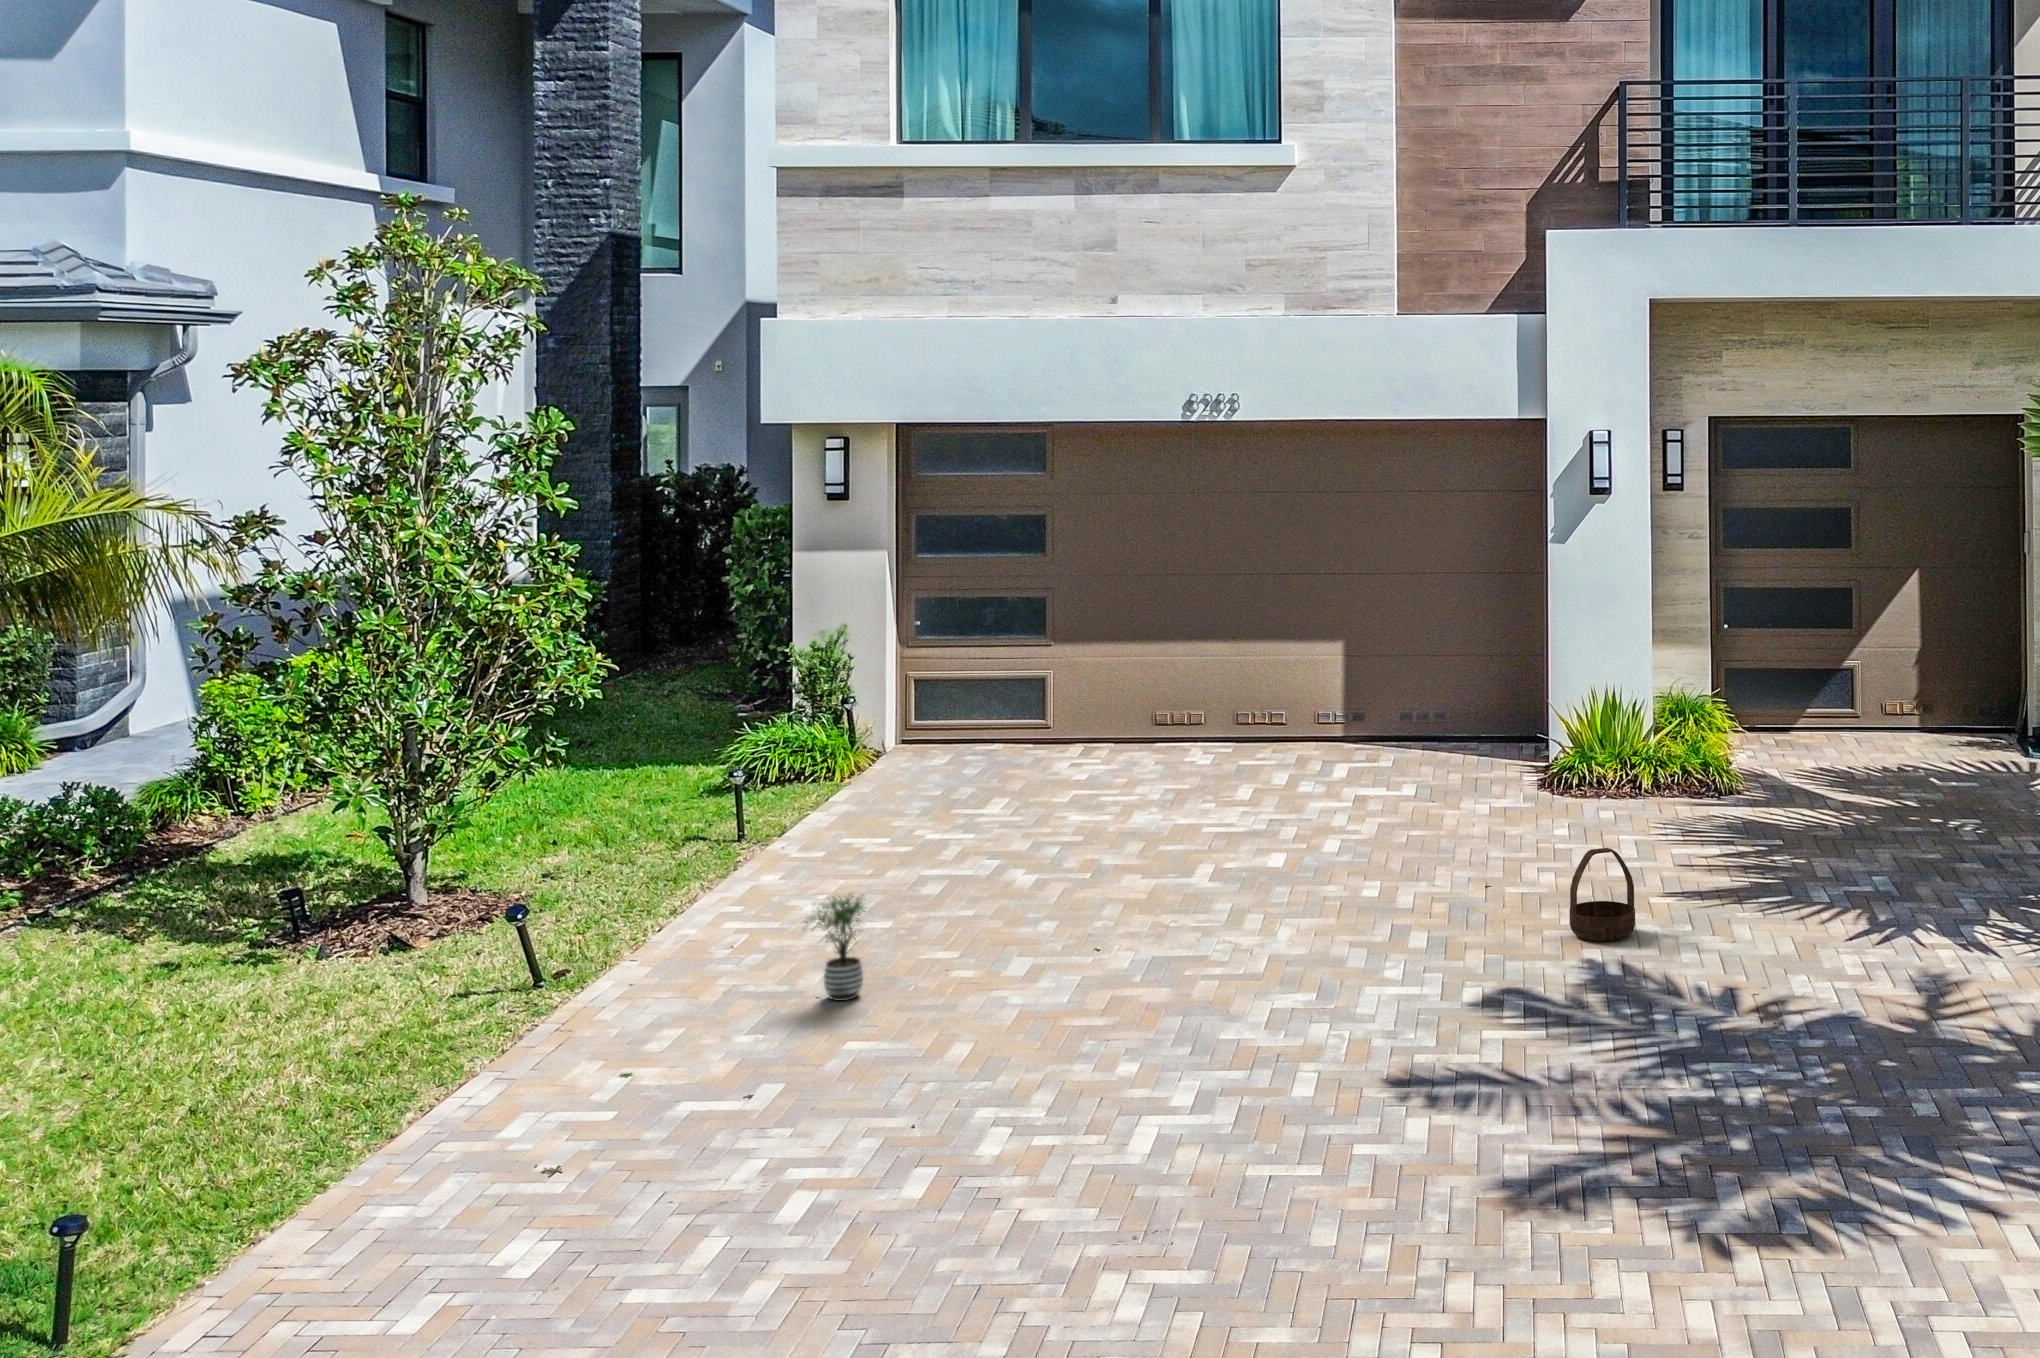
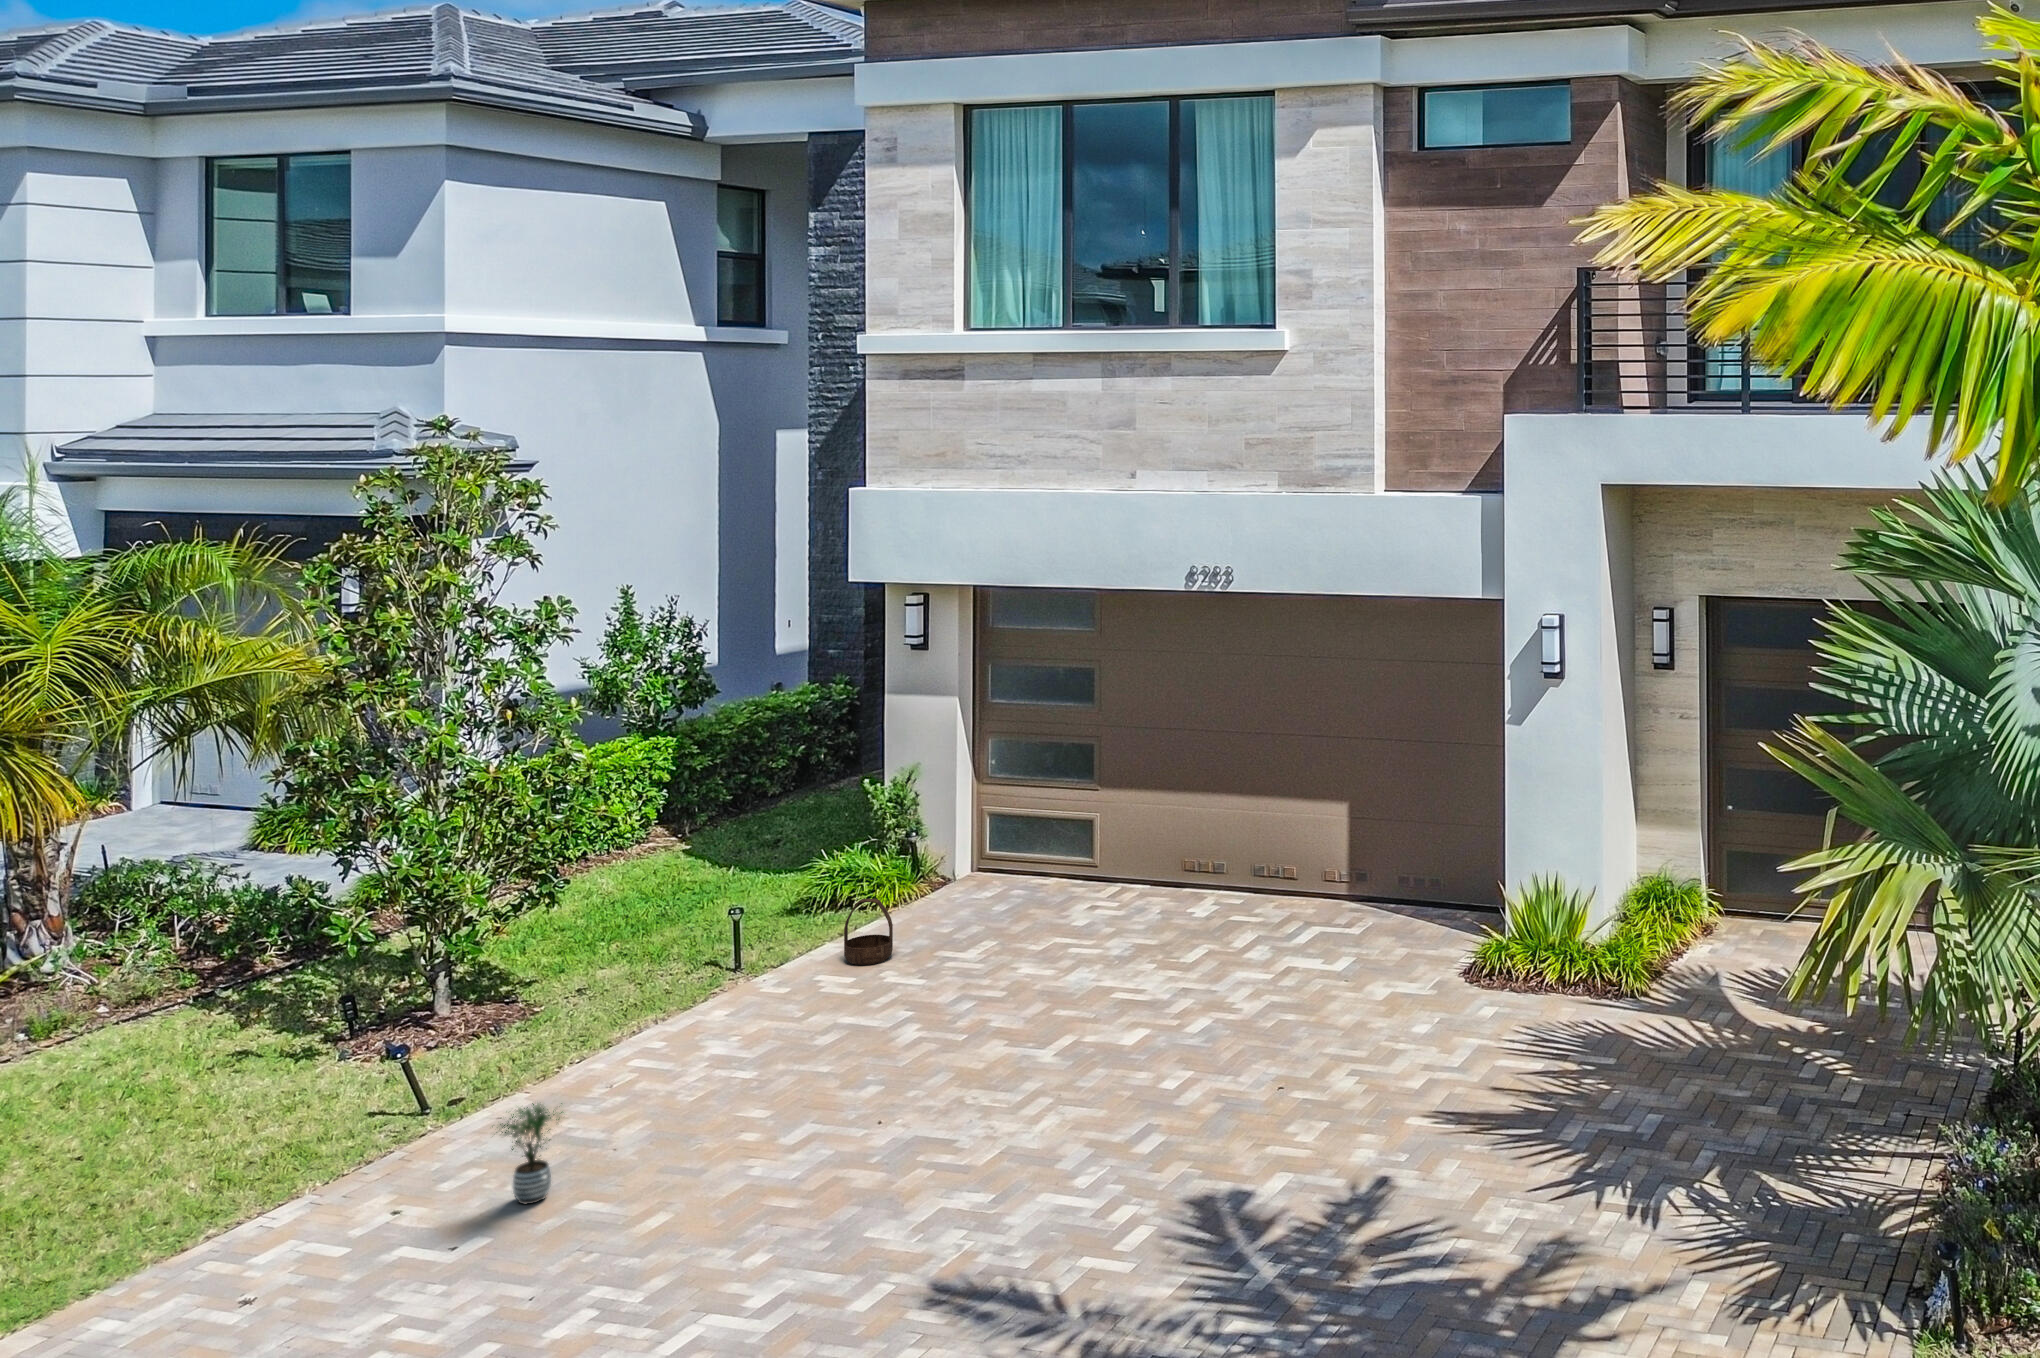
basket: present [1569,848,1635,942] -> present [844,899,893,965]

